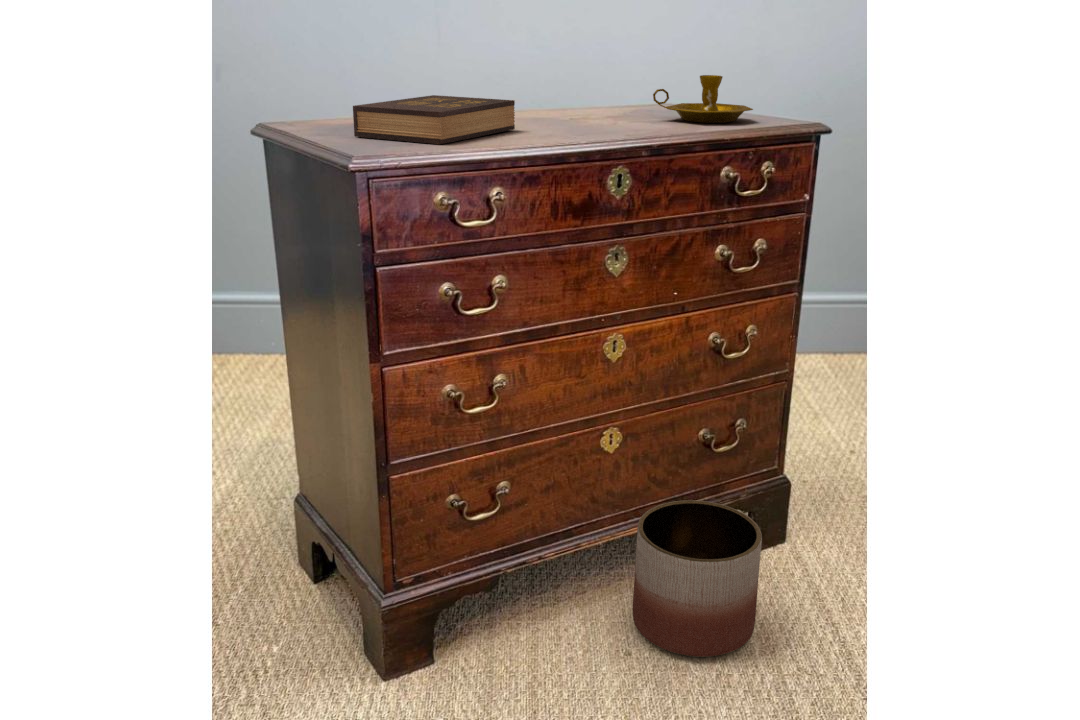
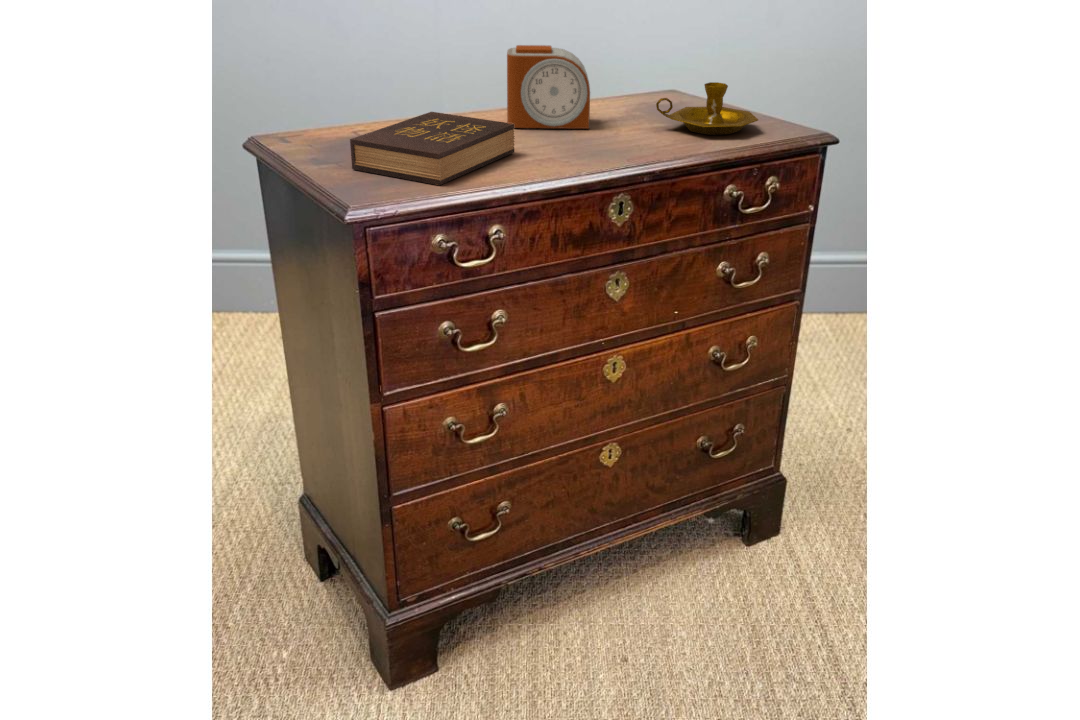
alarm clock: none [507,41,589,119] -> present [507,45,590,129]
planter: present [633,500,762,657] -> none [629,508,756,664]

